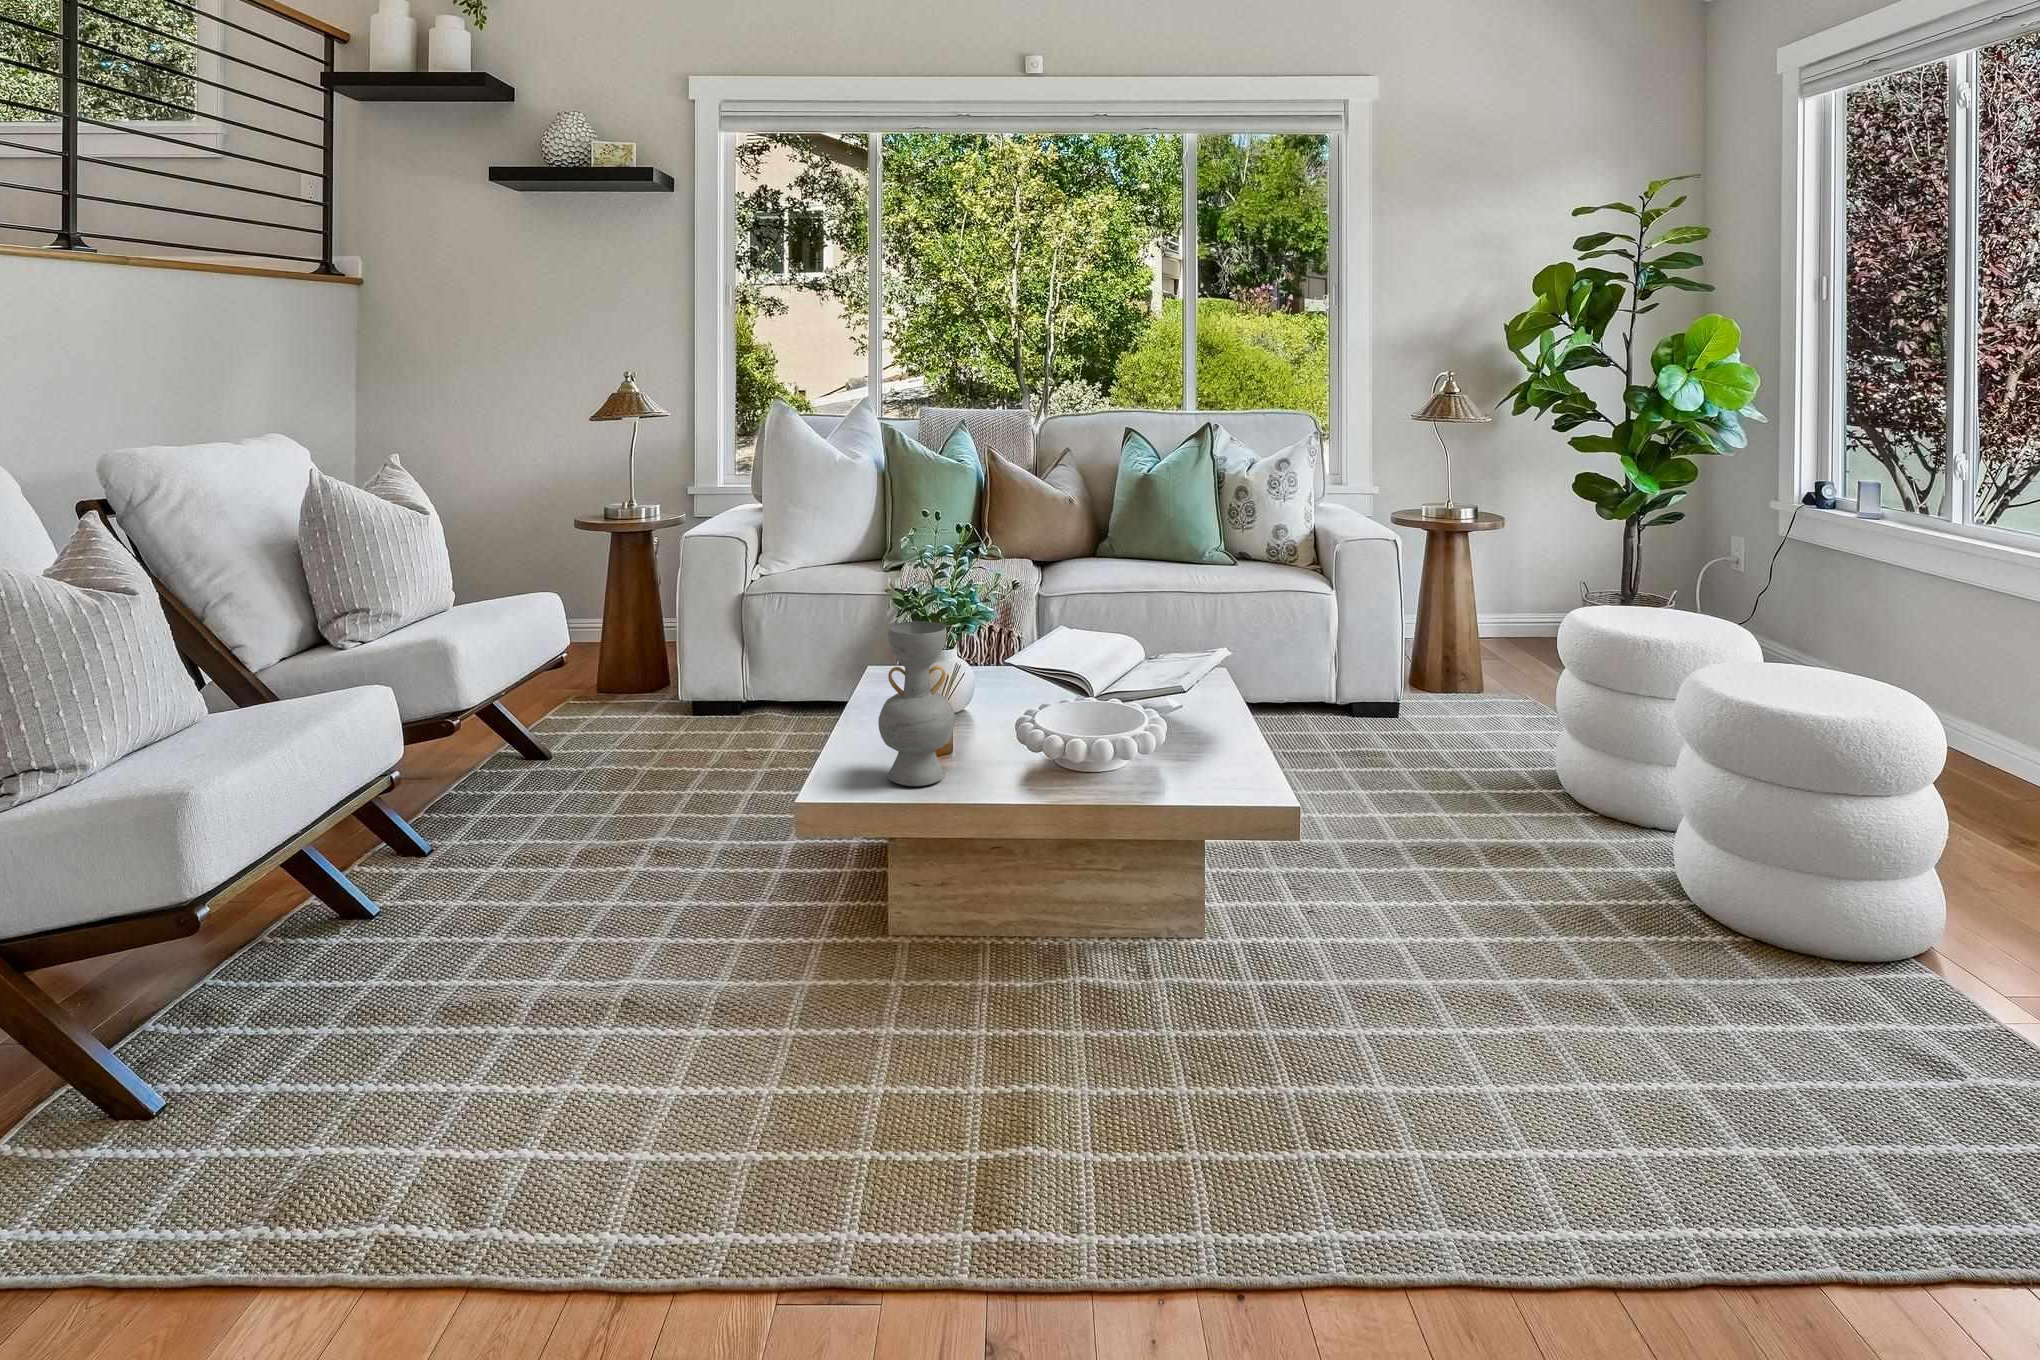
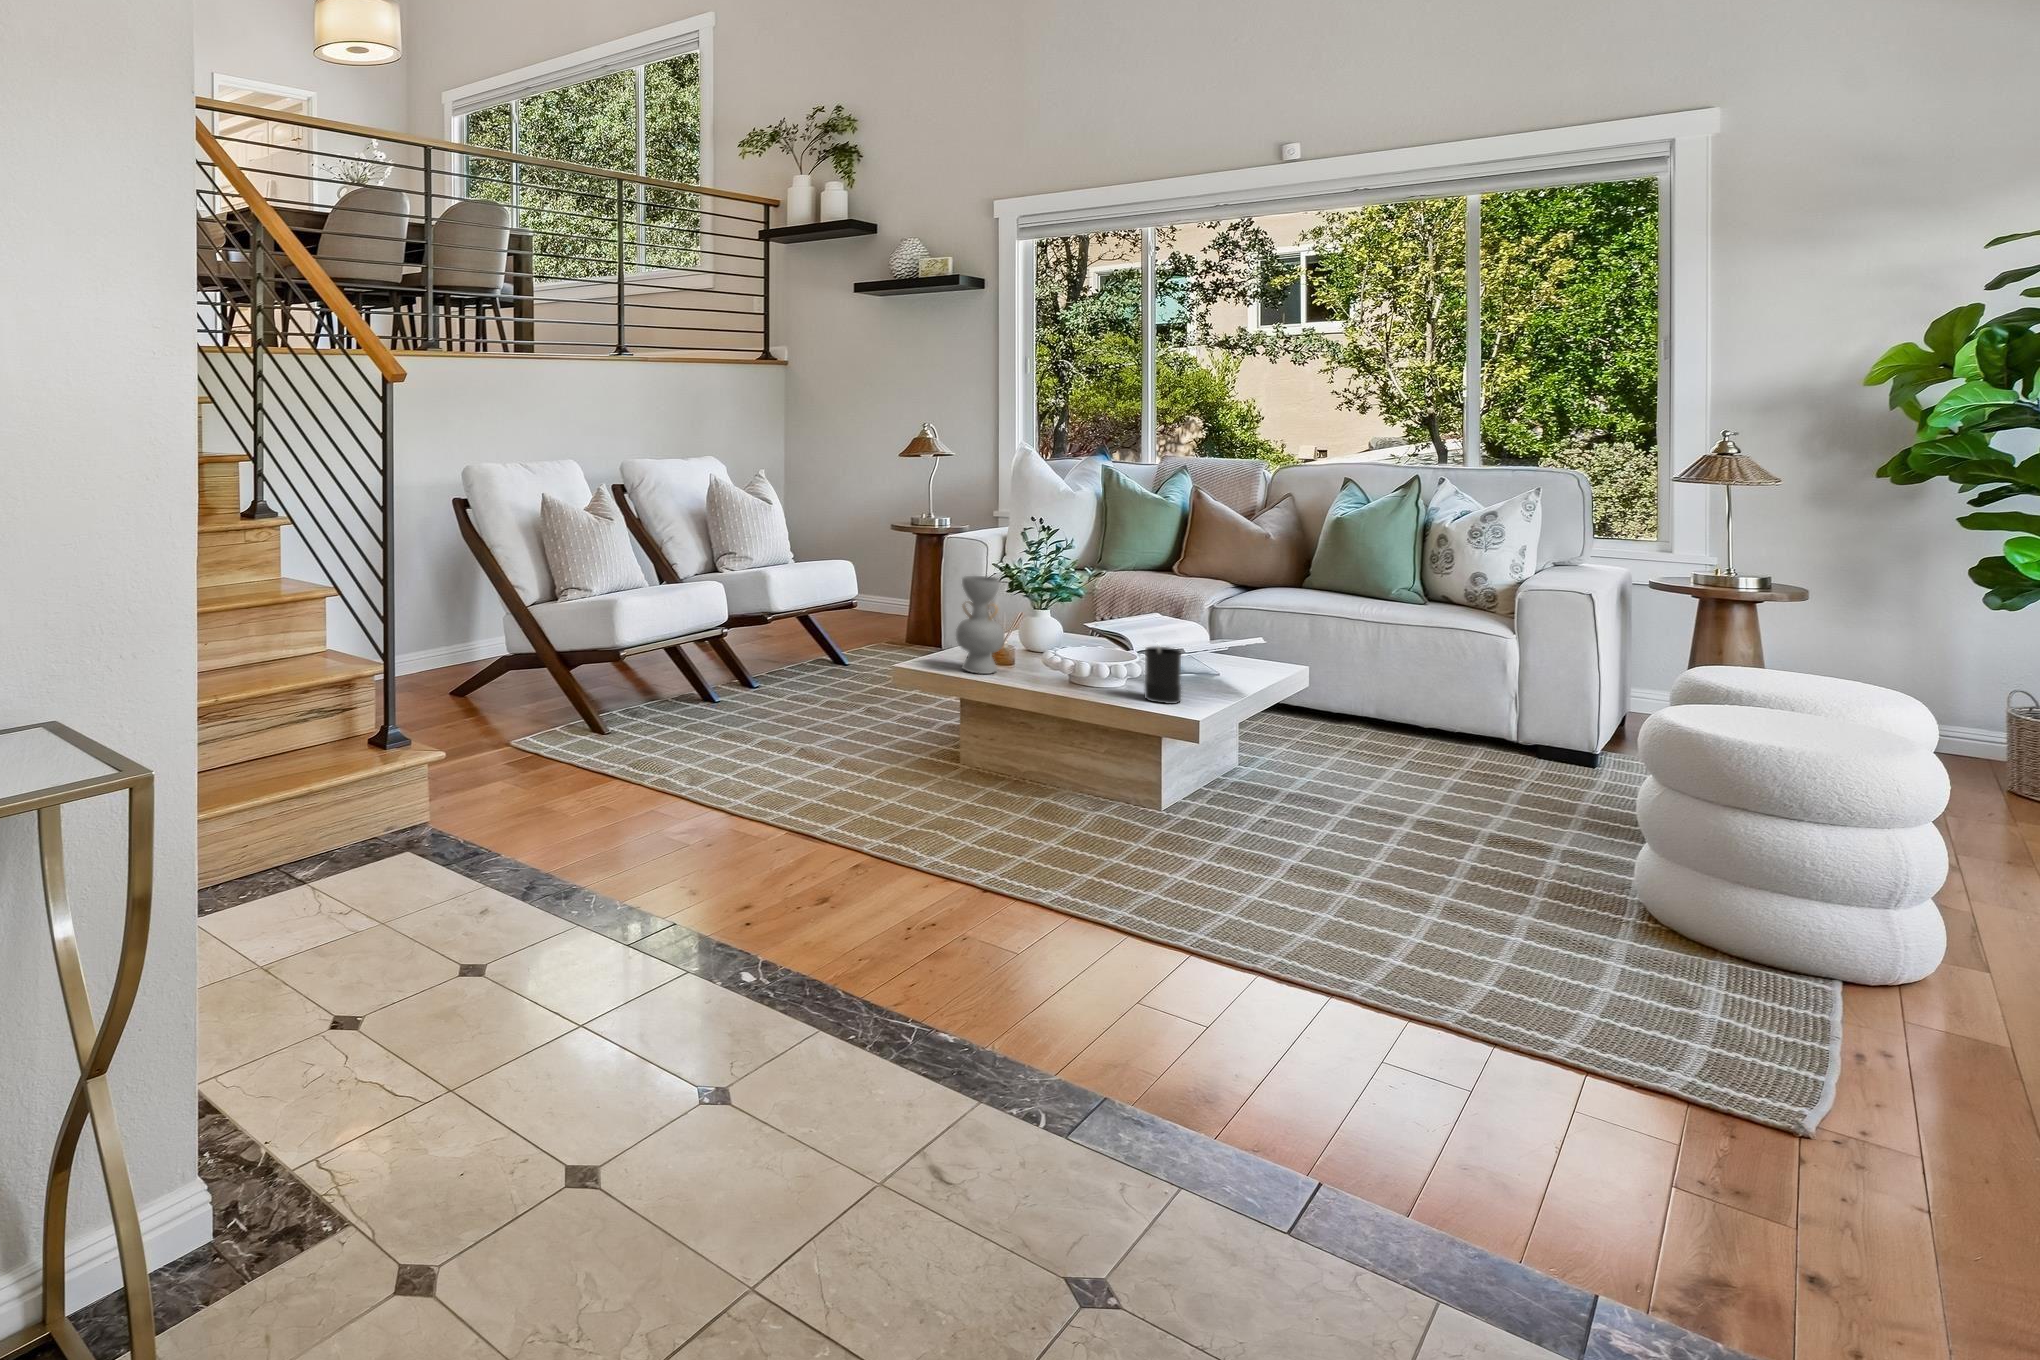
candle: none [1174,690,1223,785] -> present [1144,643,1181,704]

